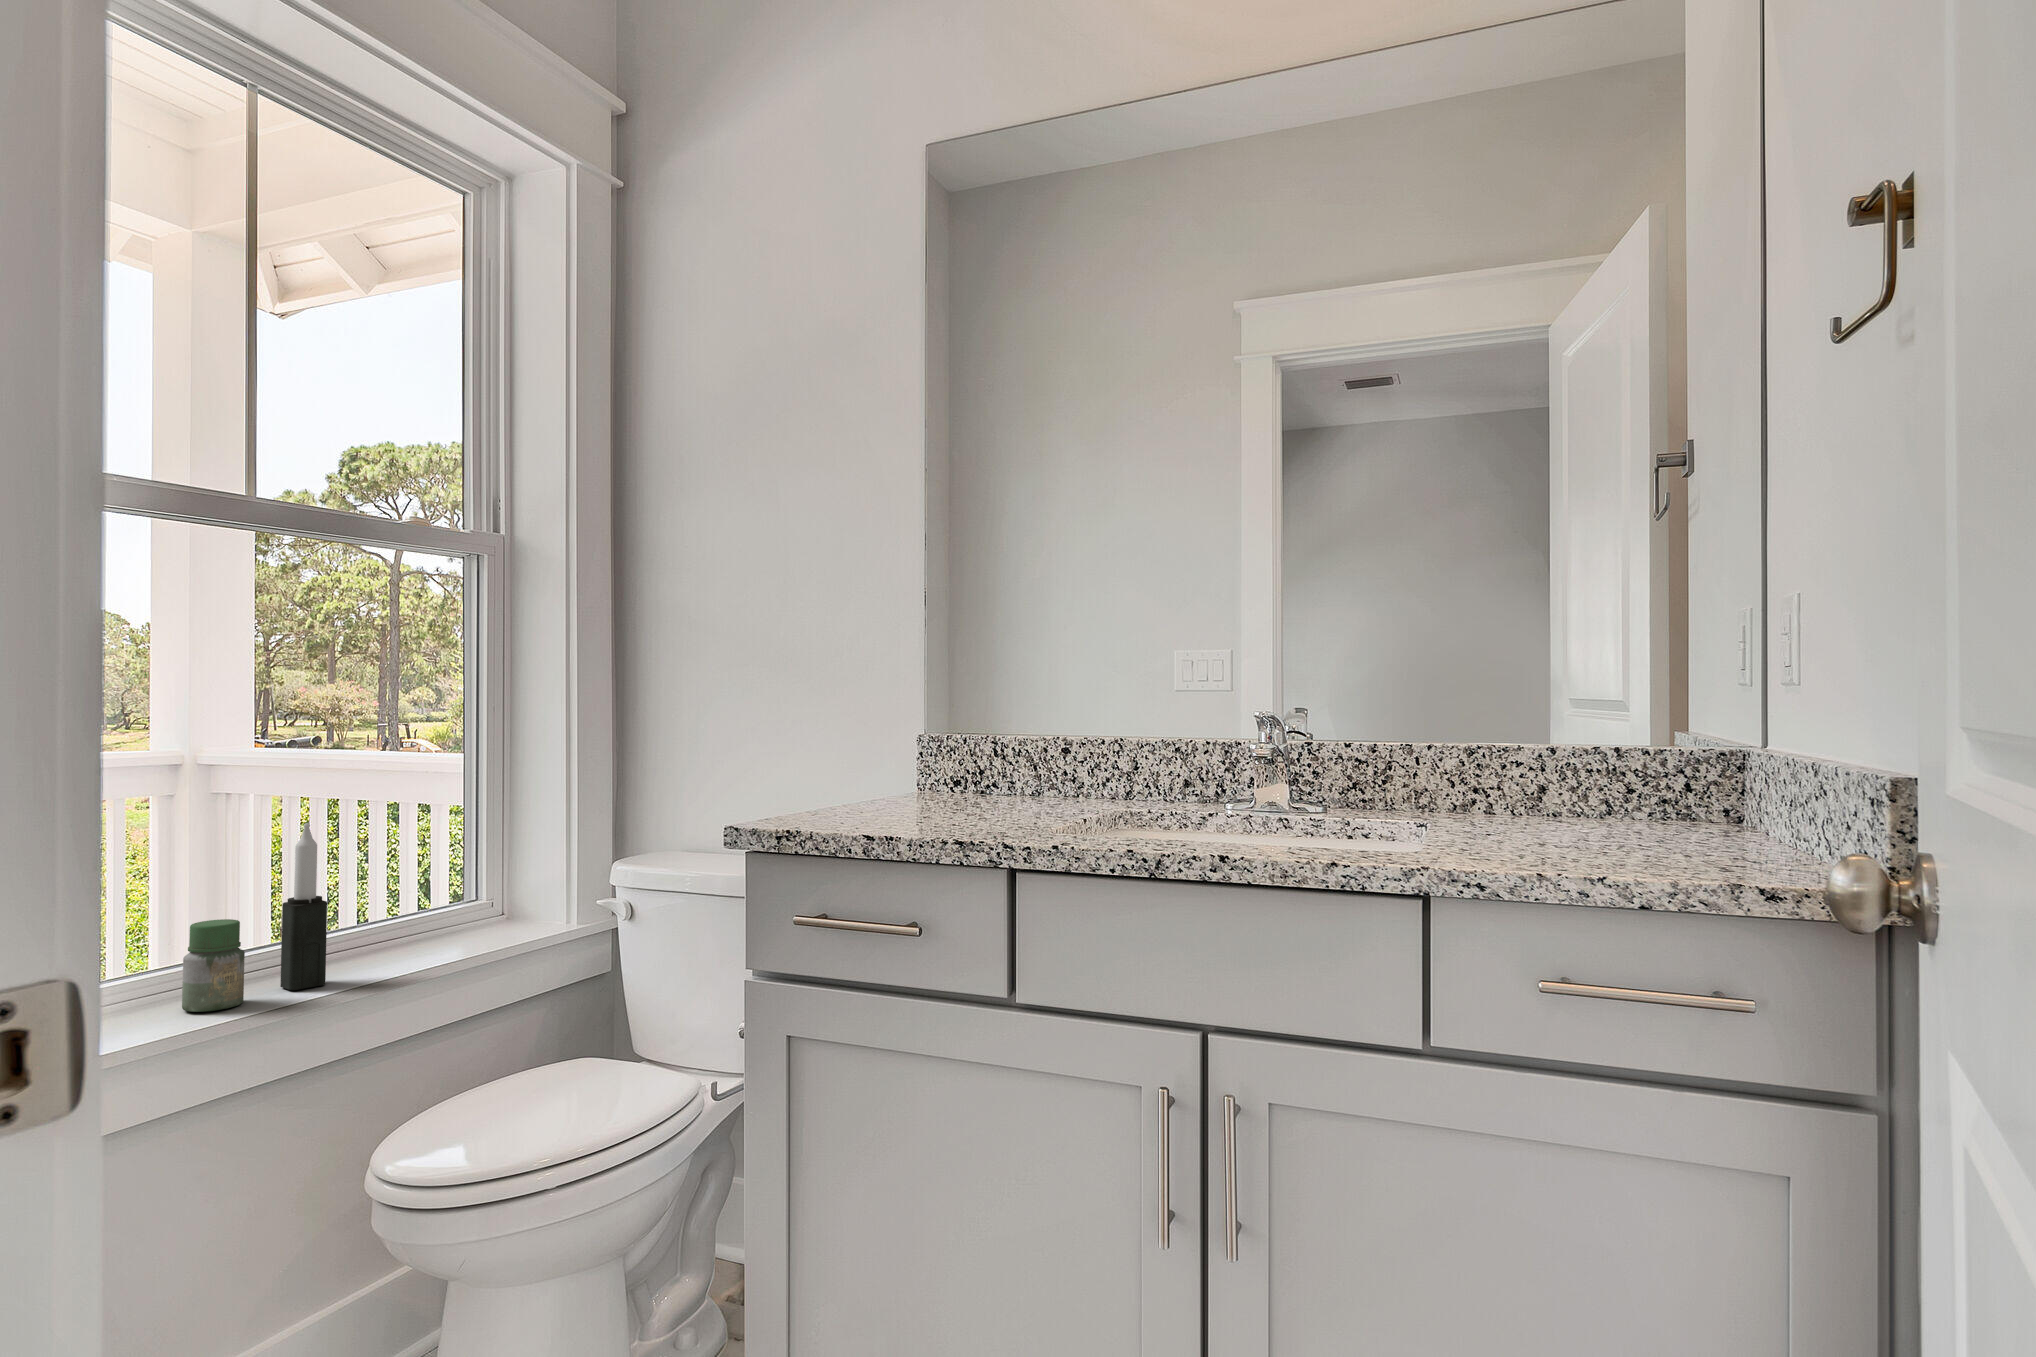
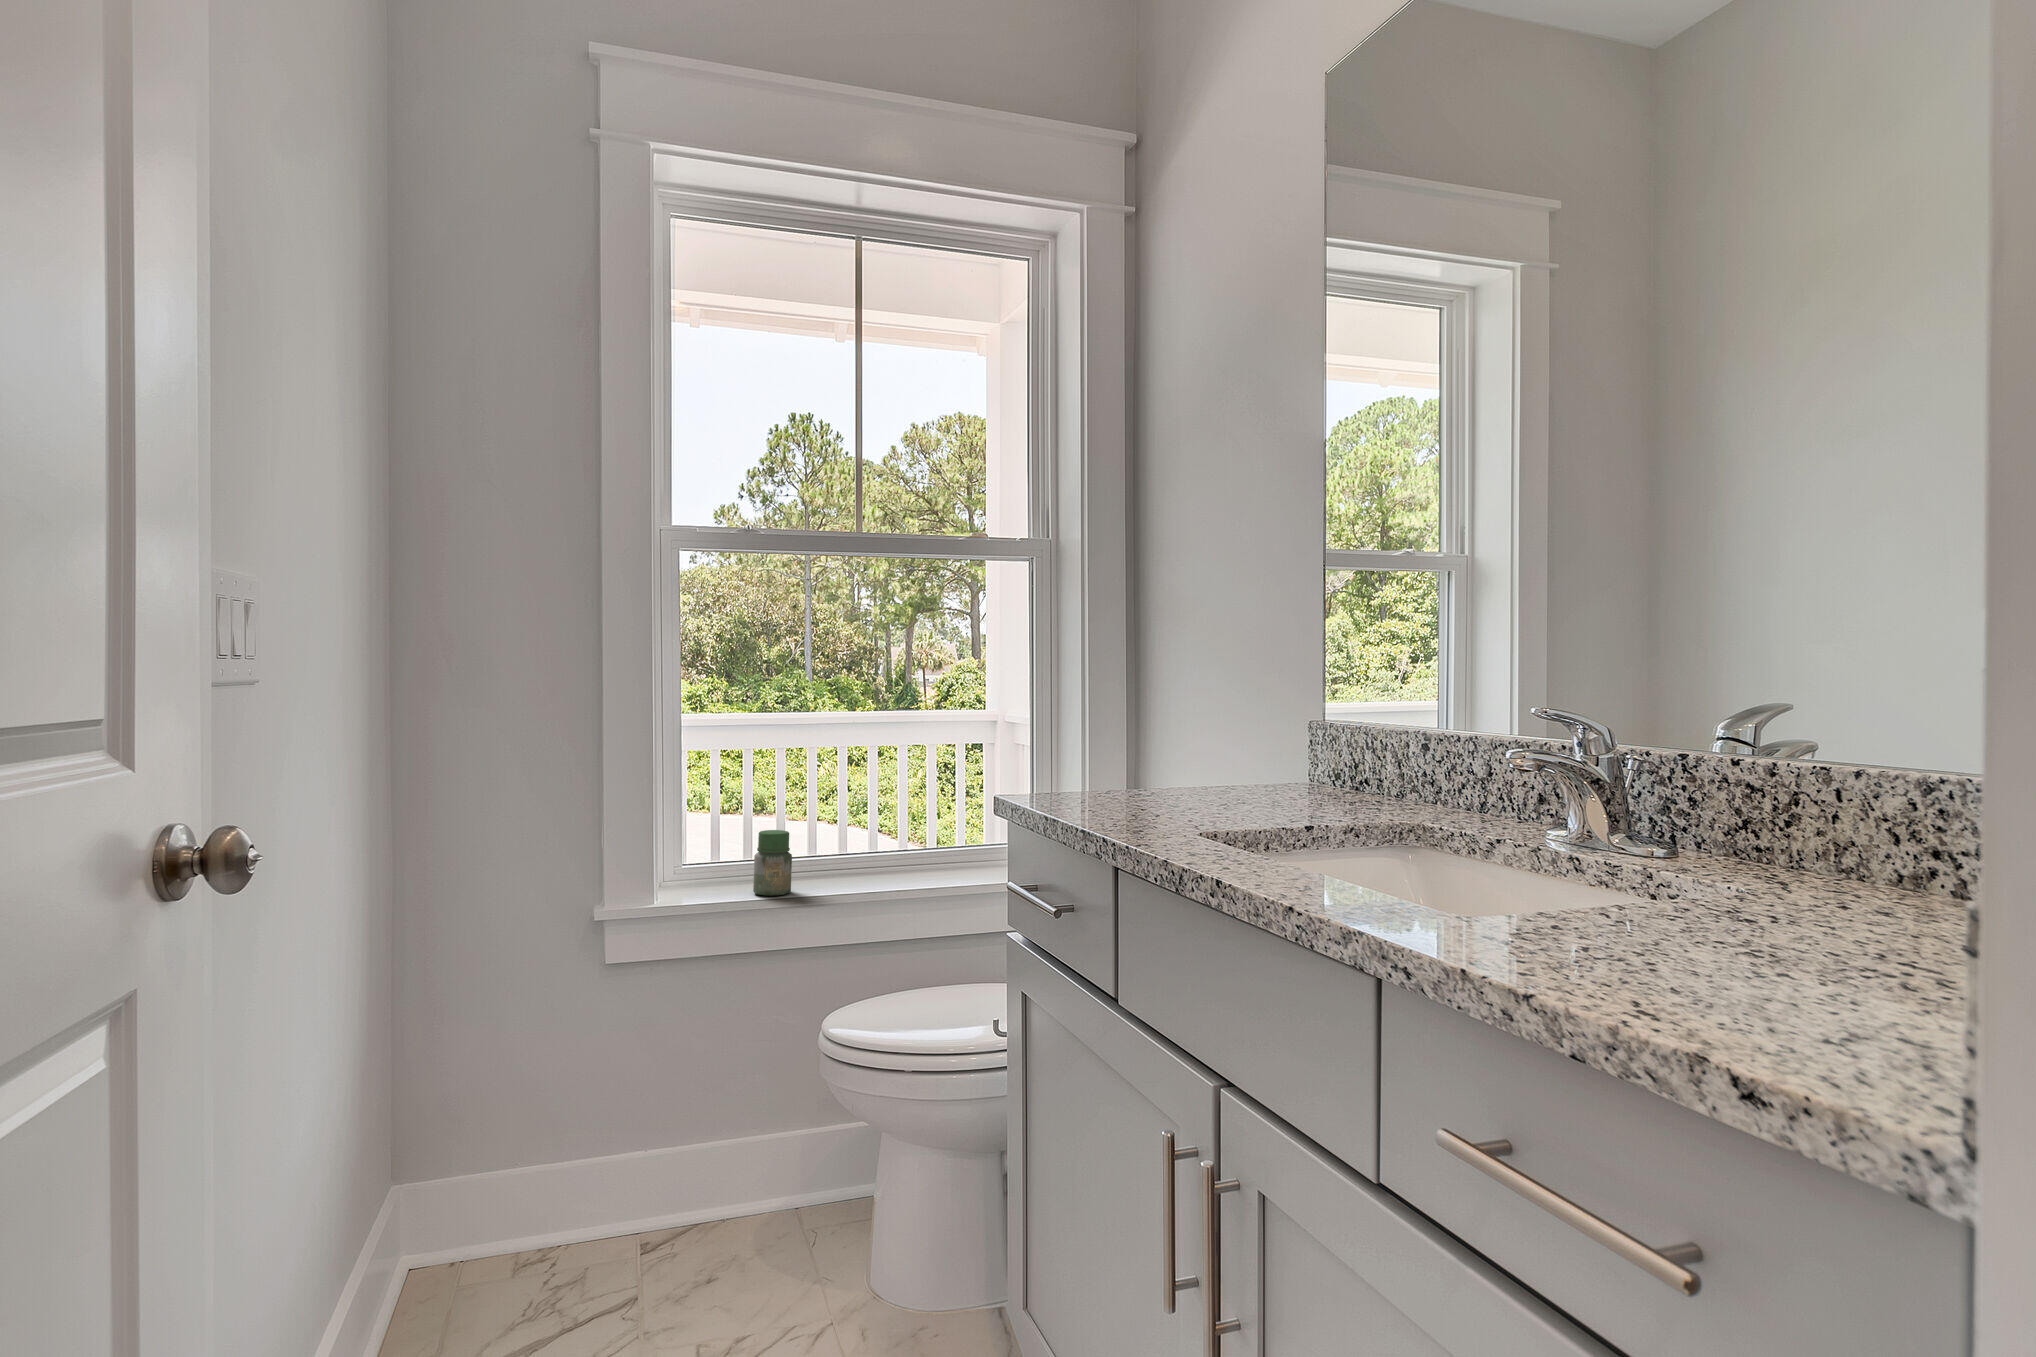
candle: present [280,823,327,990] -> none [823,765,851,891]

